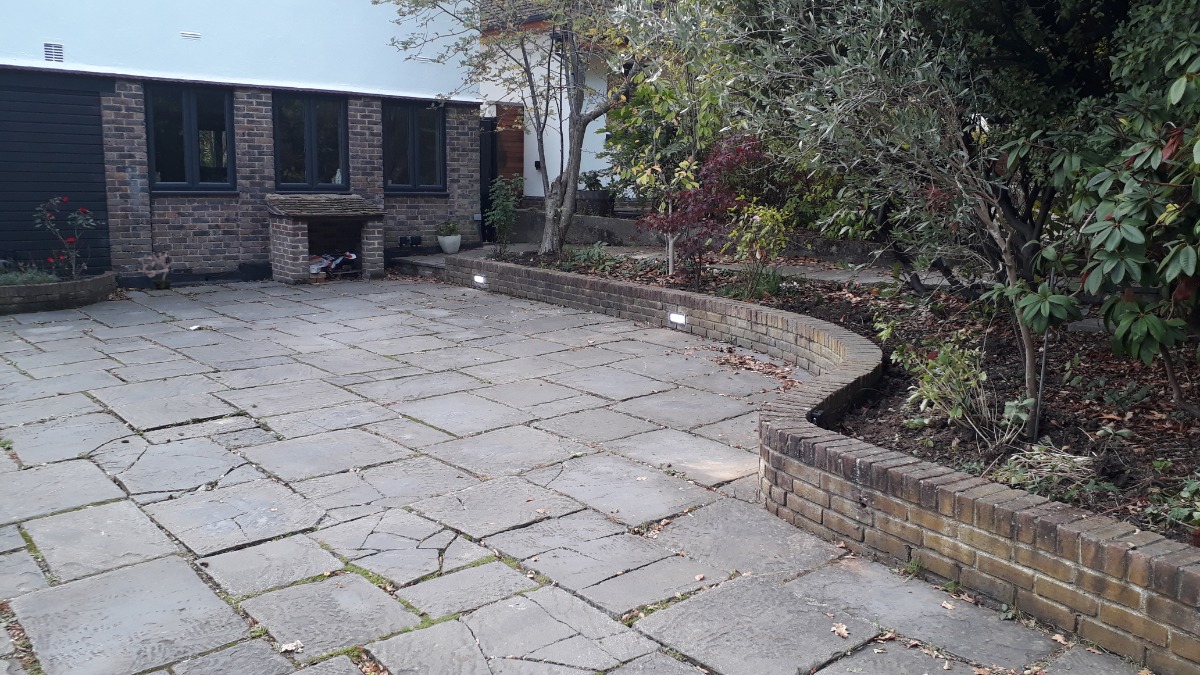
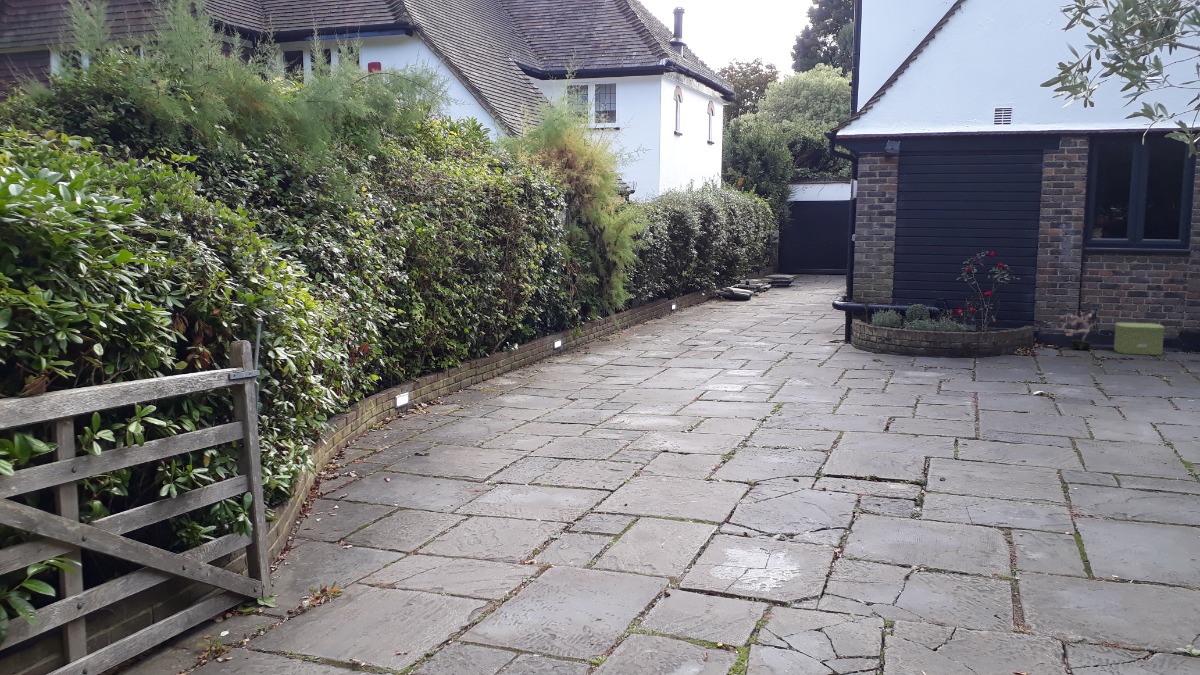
storage box: none [188,259,234,288] -> present [1114,322,1165,355]

